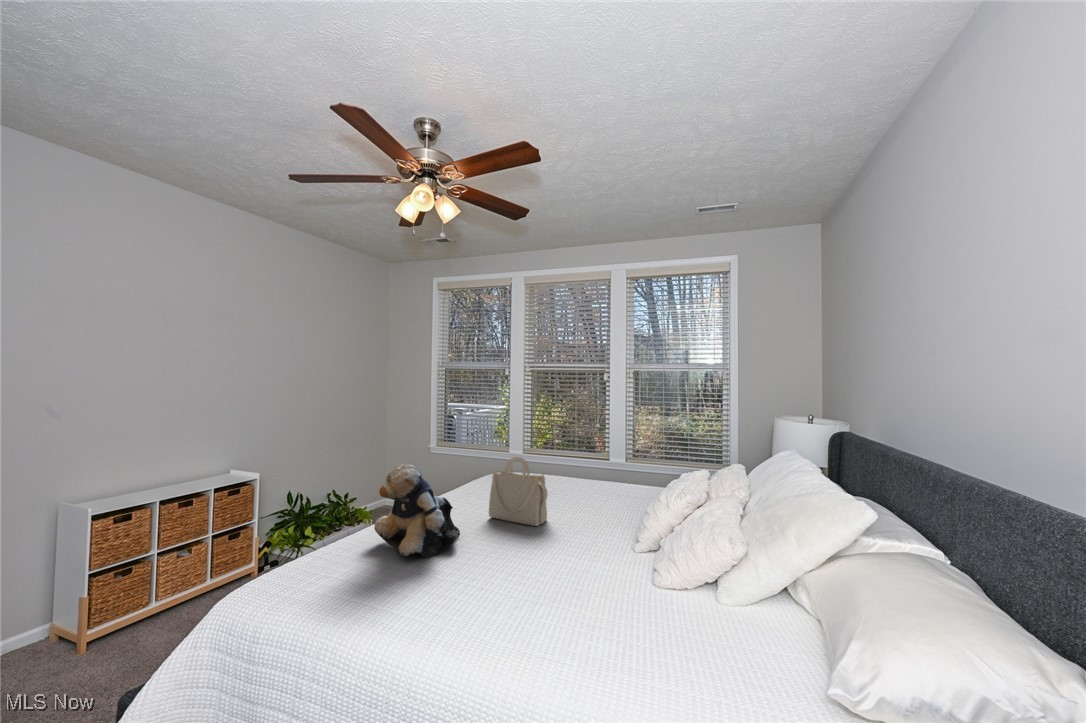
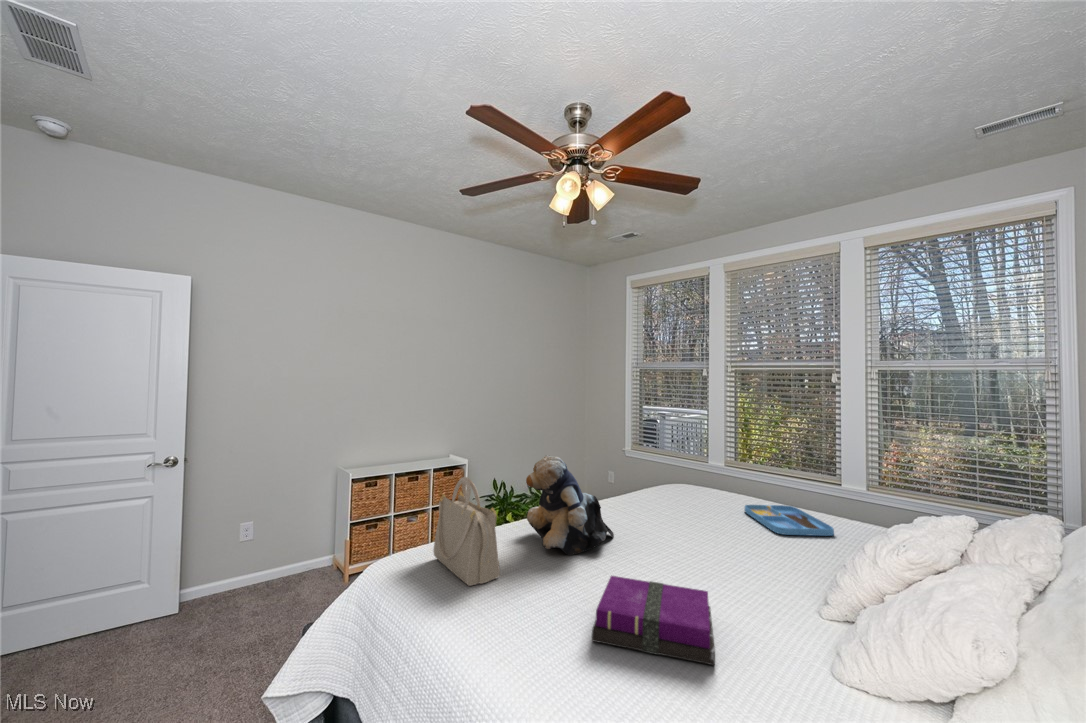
handbag: present [489,457,548,526] -> present [434,477,500,586]
tray: none [555,483,621,507] -> present [745,505,834,536]
notebook: none [479,564,582,629] -> present [592,576,715,665]

